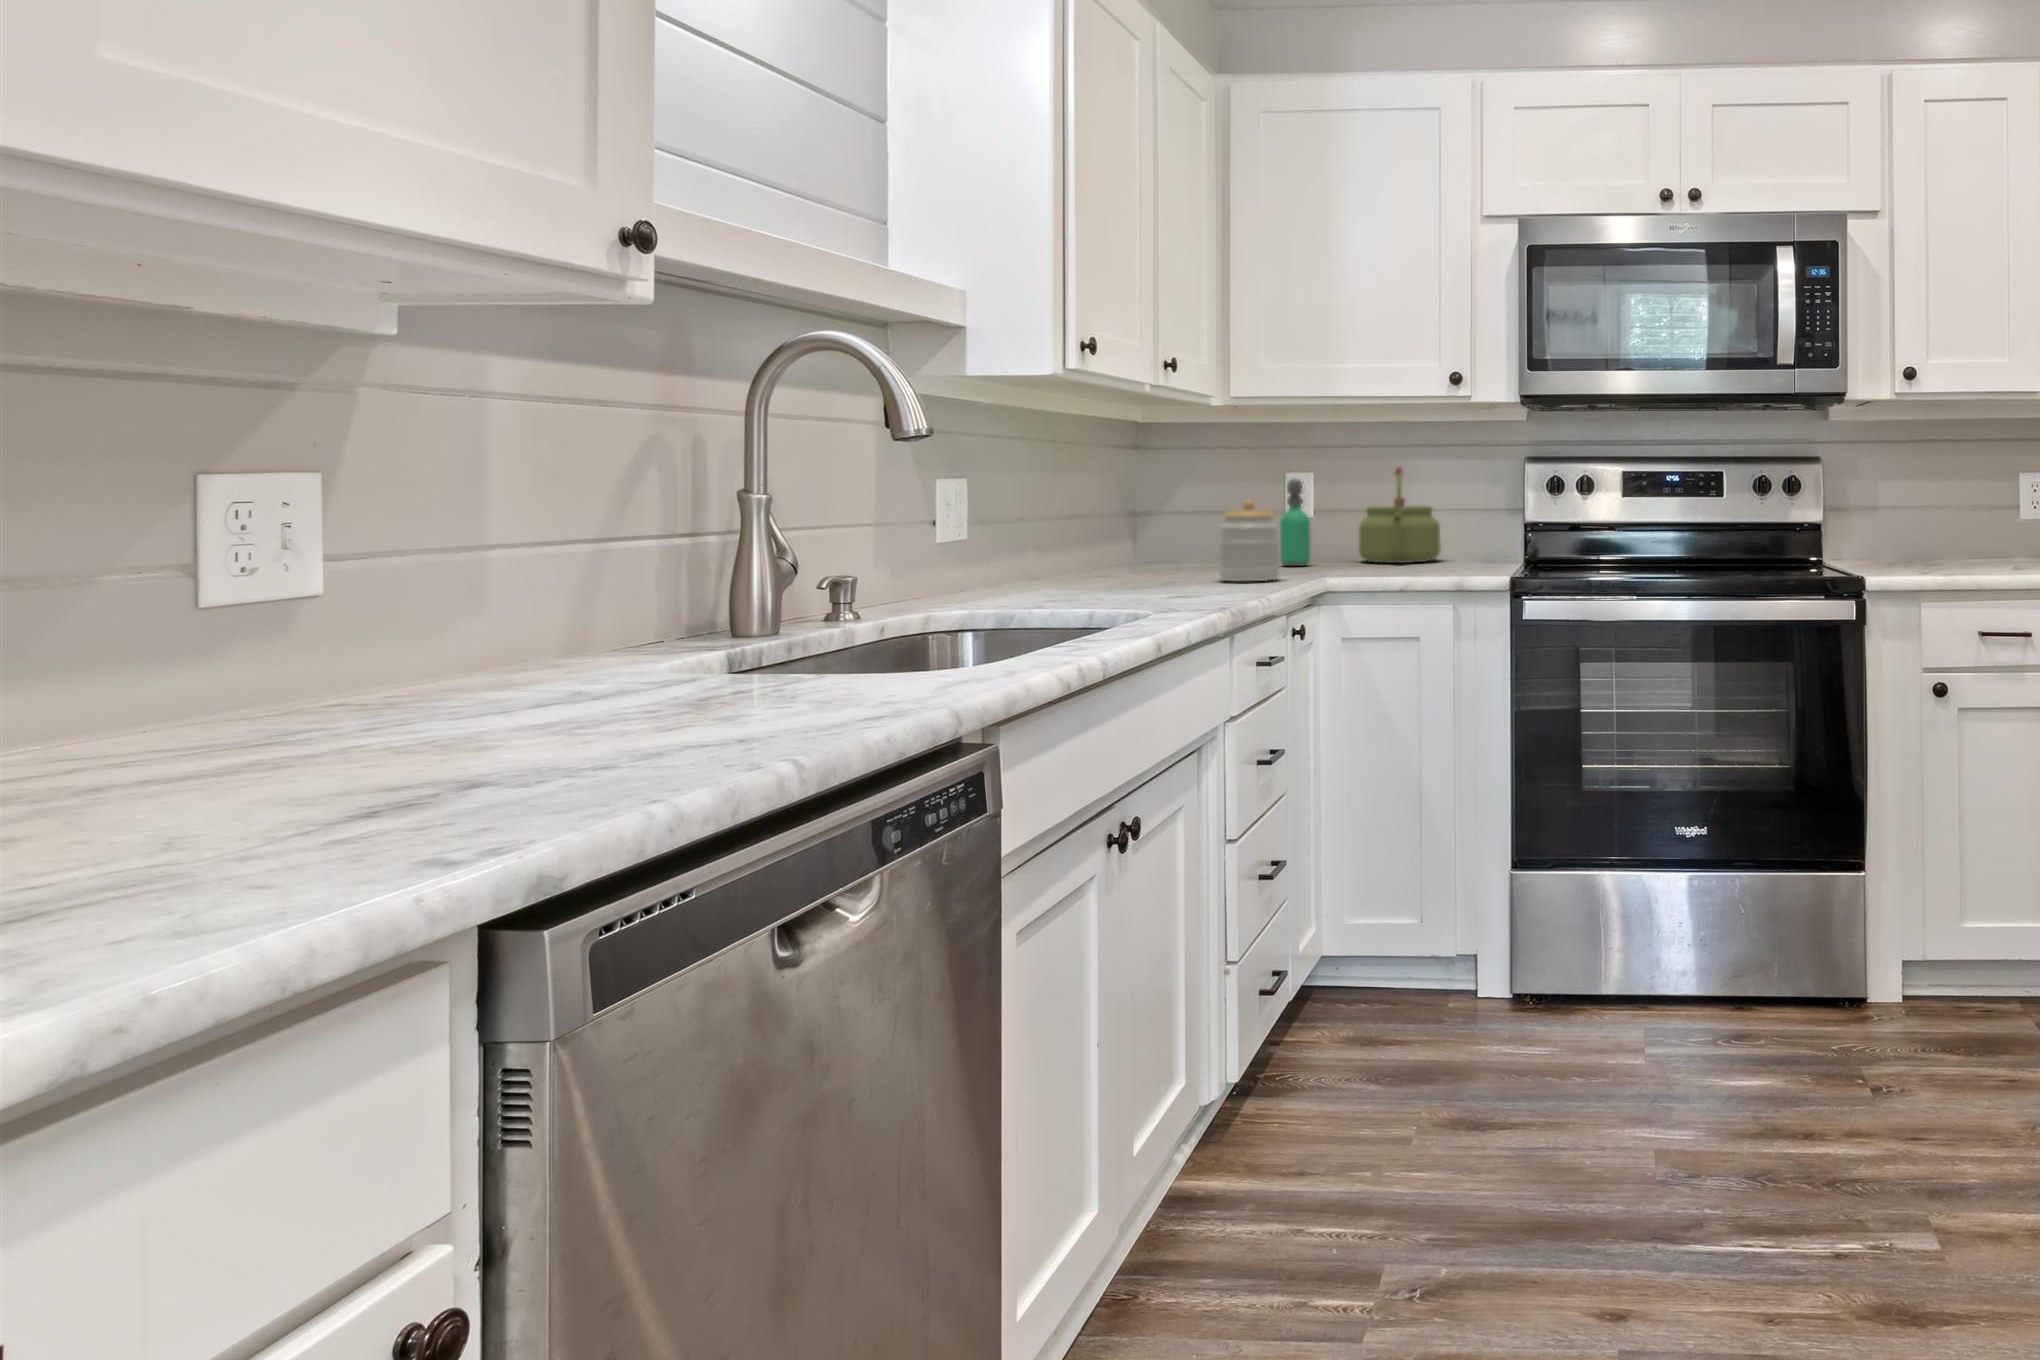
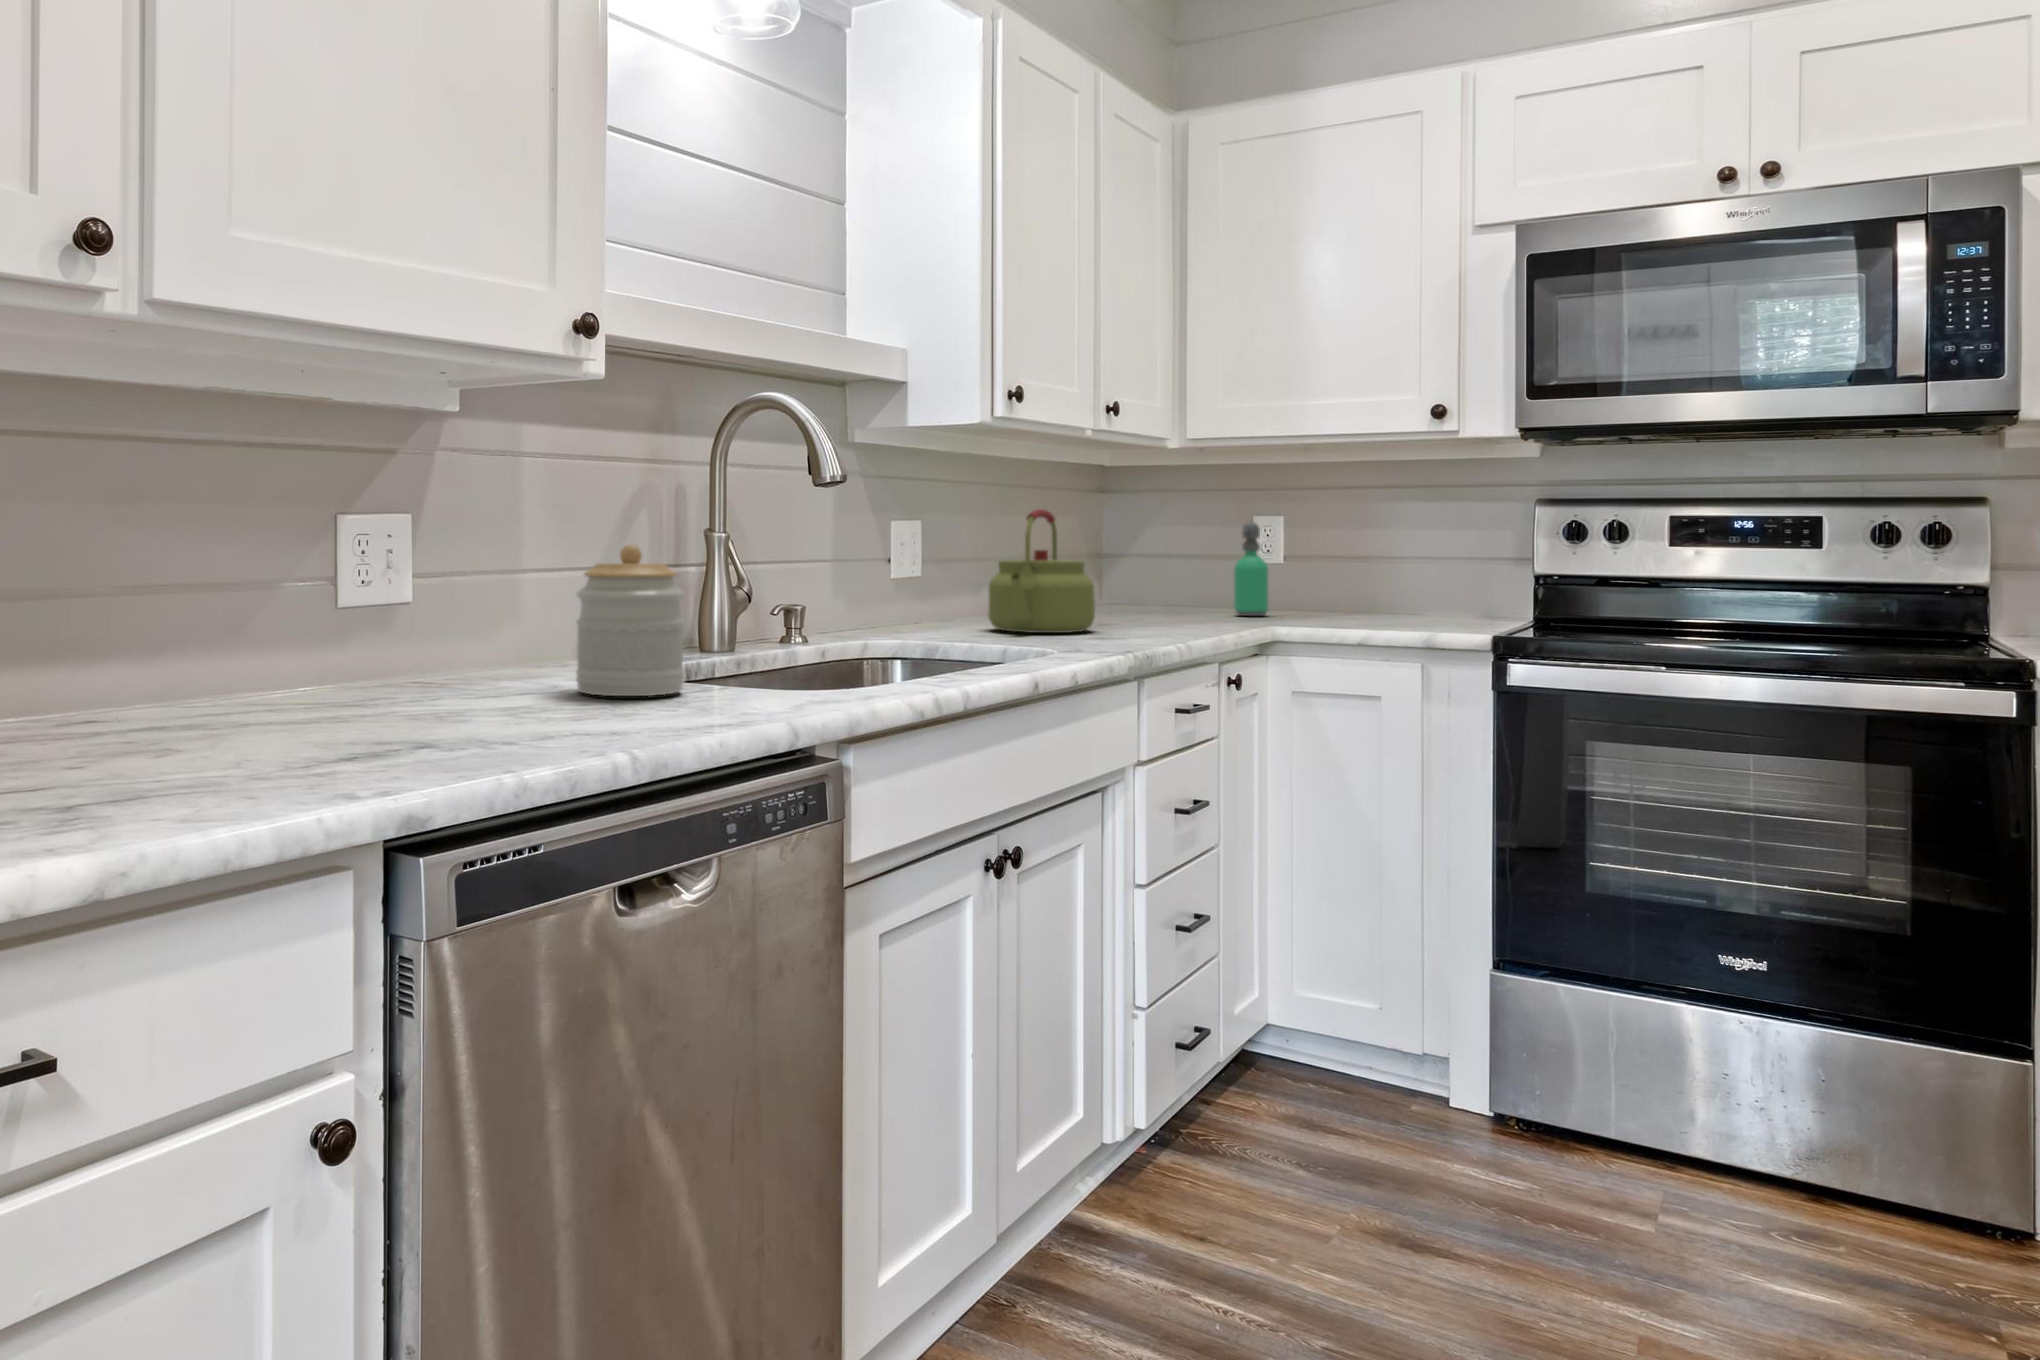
kettle: present [1359,467,1440,563] -> present [989,509,1095,633]
jar: present [1219,500,1279,581] -> present [576,544,684,696]

